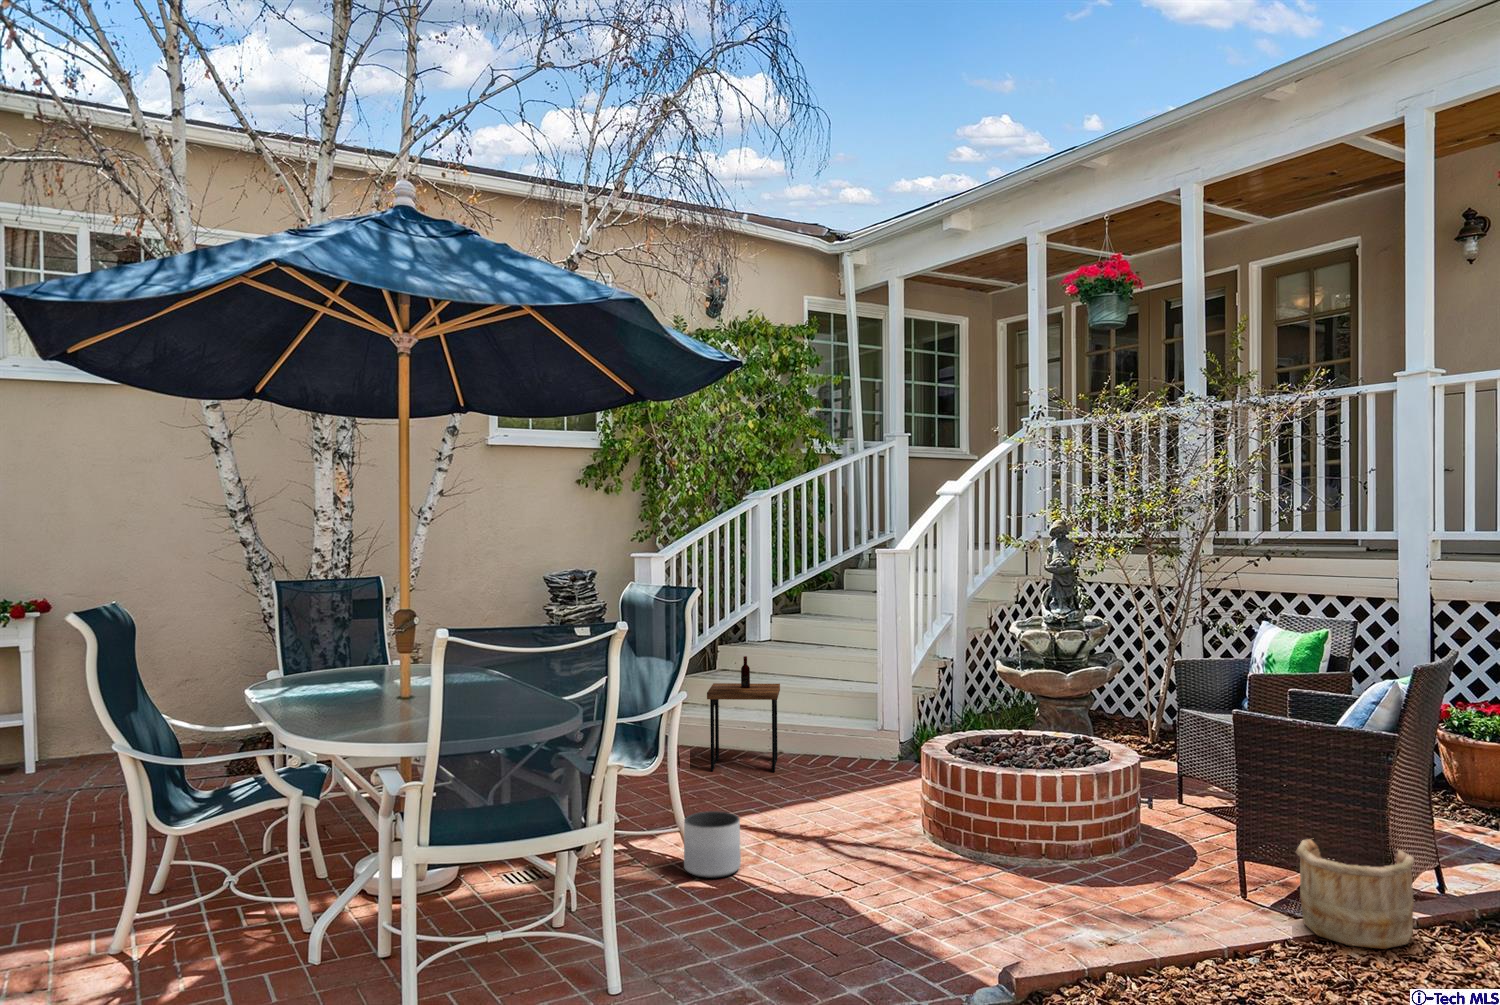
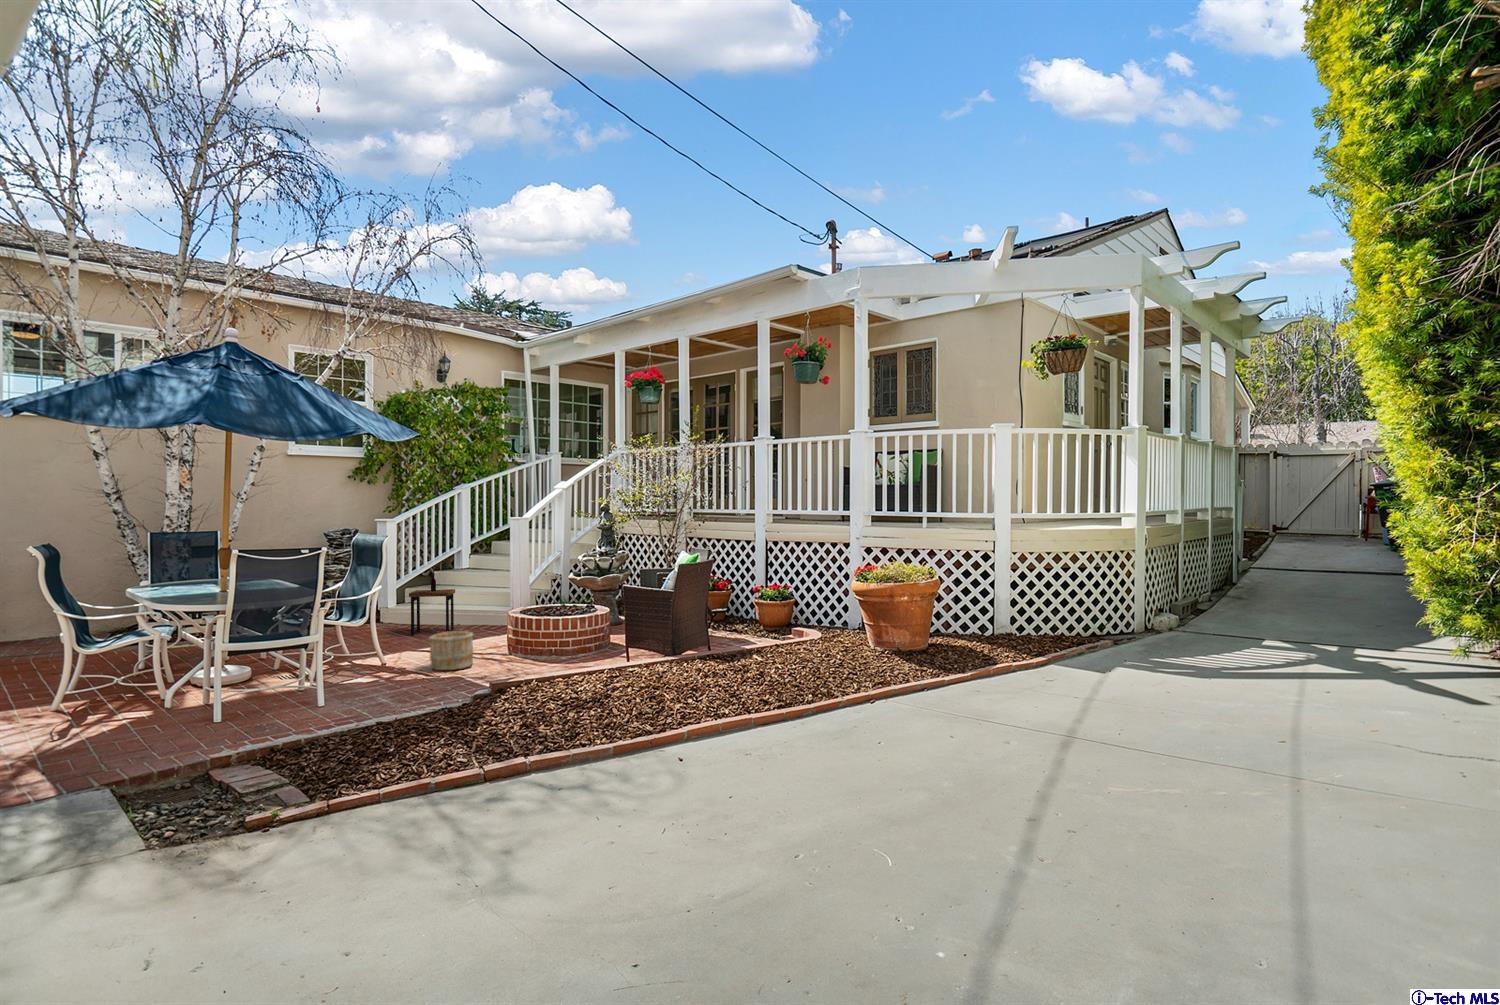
planter: present [684,811,741,878] -> none [371,641,401,670]
wooden bucket: present [1296,839,1415,949] -> present [429,631,473,670]

